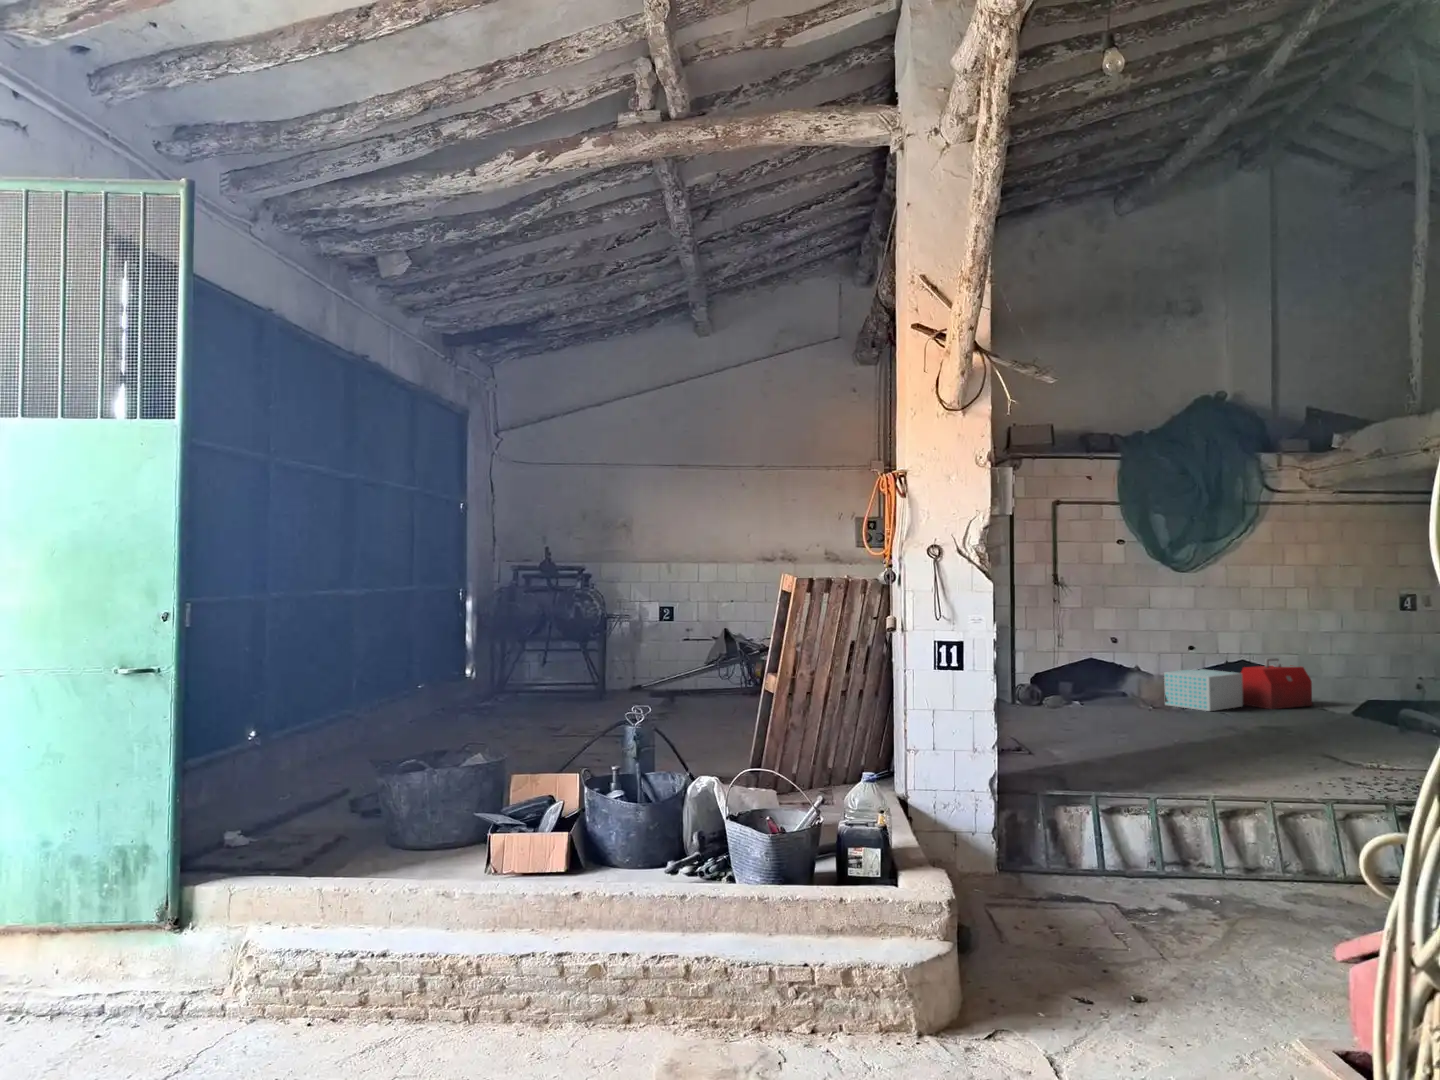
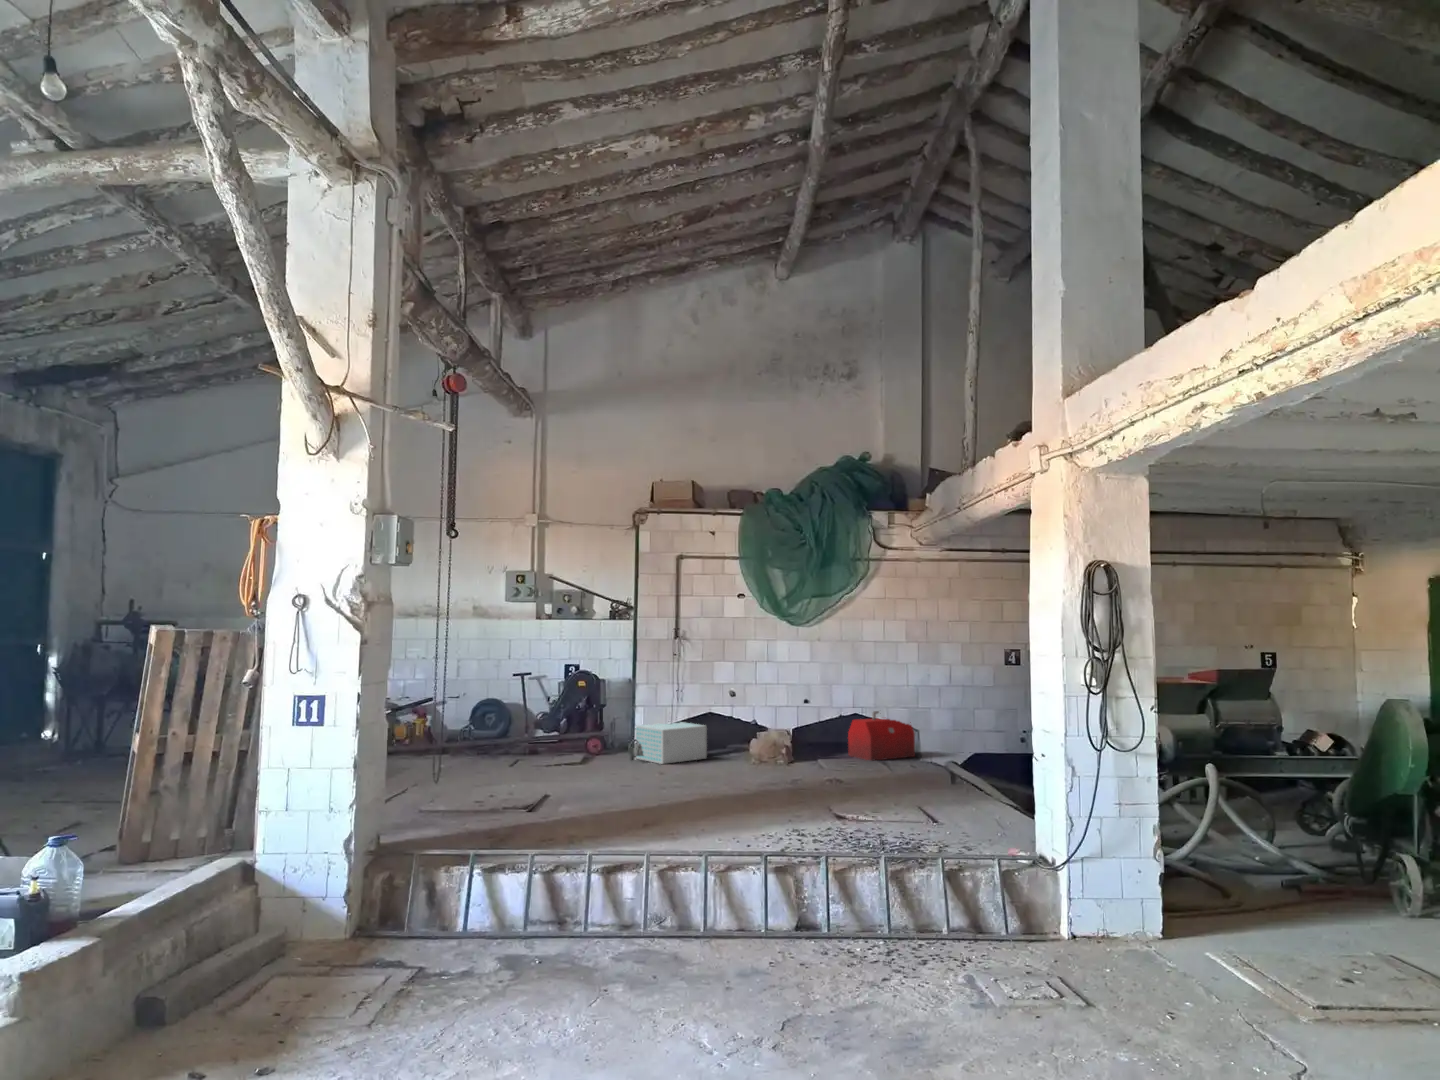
storage box: present [1164,669,1243,711] -> present [636,722,707,764]

